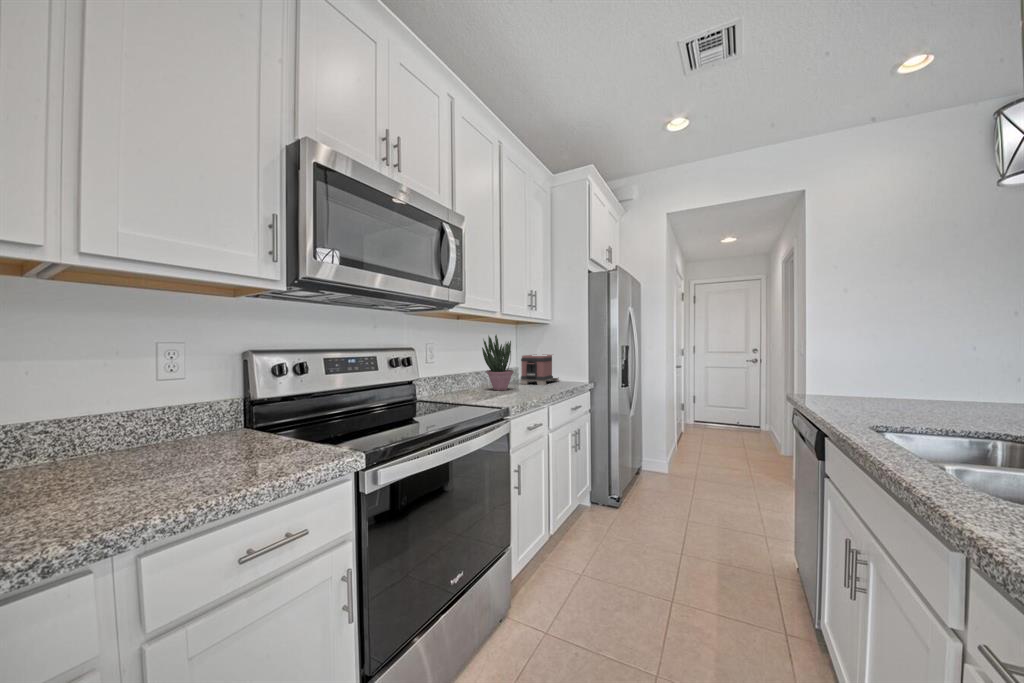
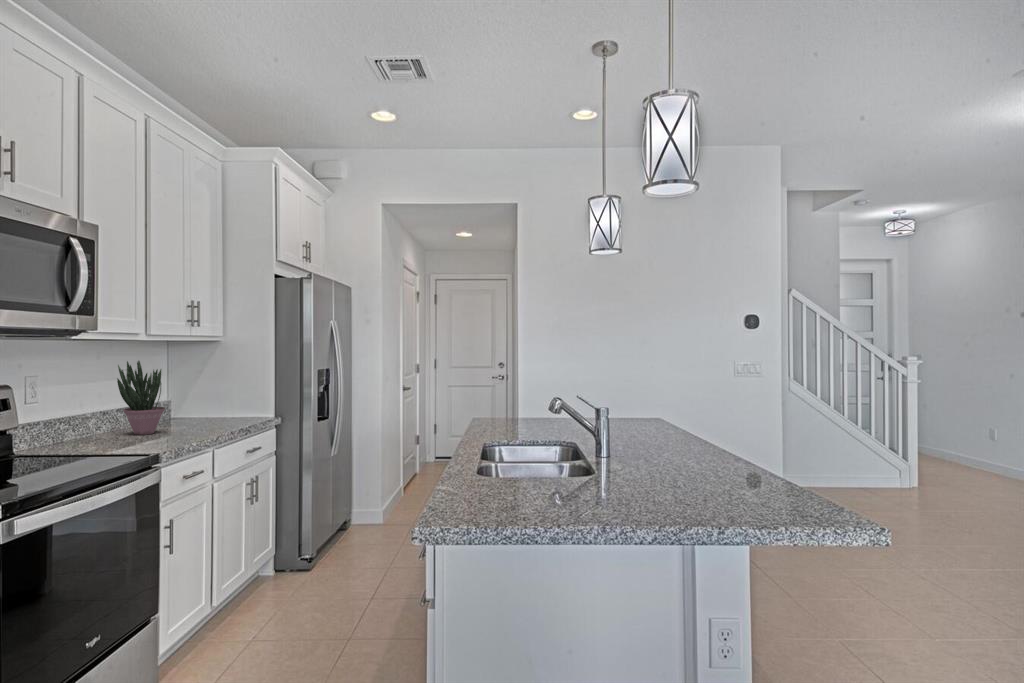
toaster: present [520,355,559,385] -> none [174,382,234,424]

